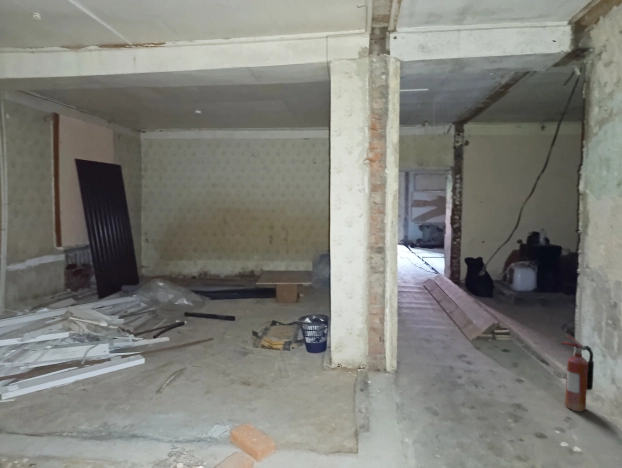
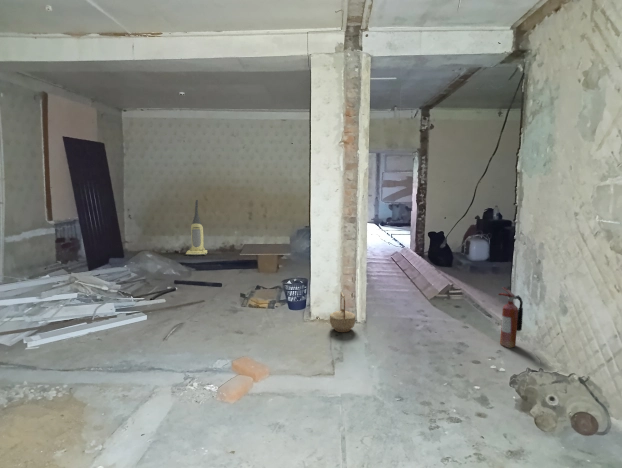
vacuum cleaner: none [201,223,224,283] -> present [186,200,208,256]
basket: none [353,335,384,385] -> present [330,292,355,332]

